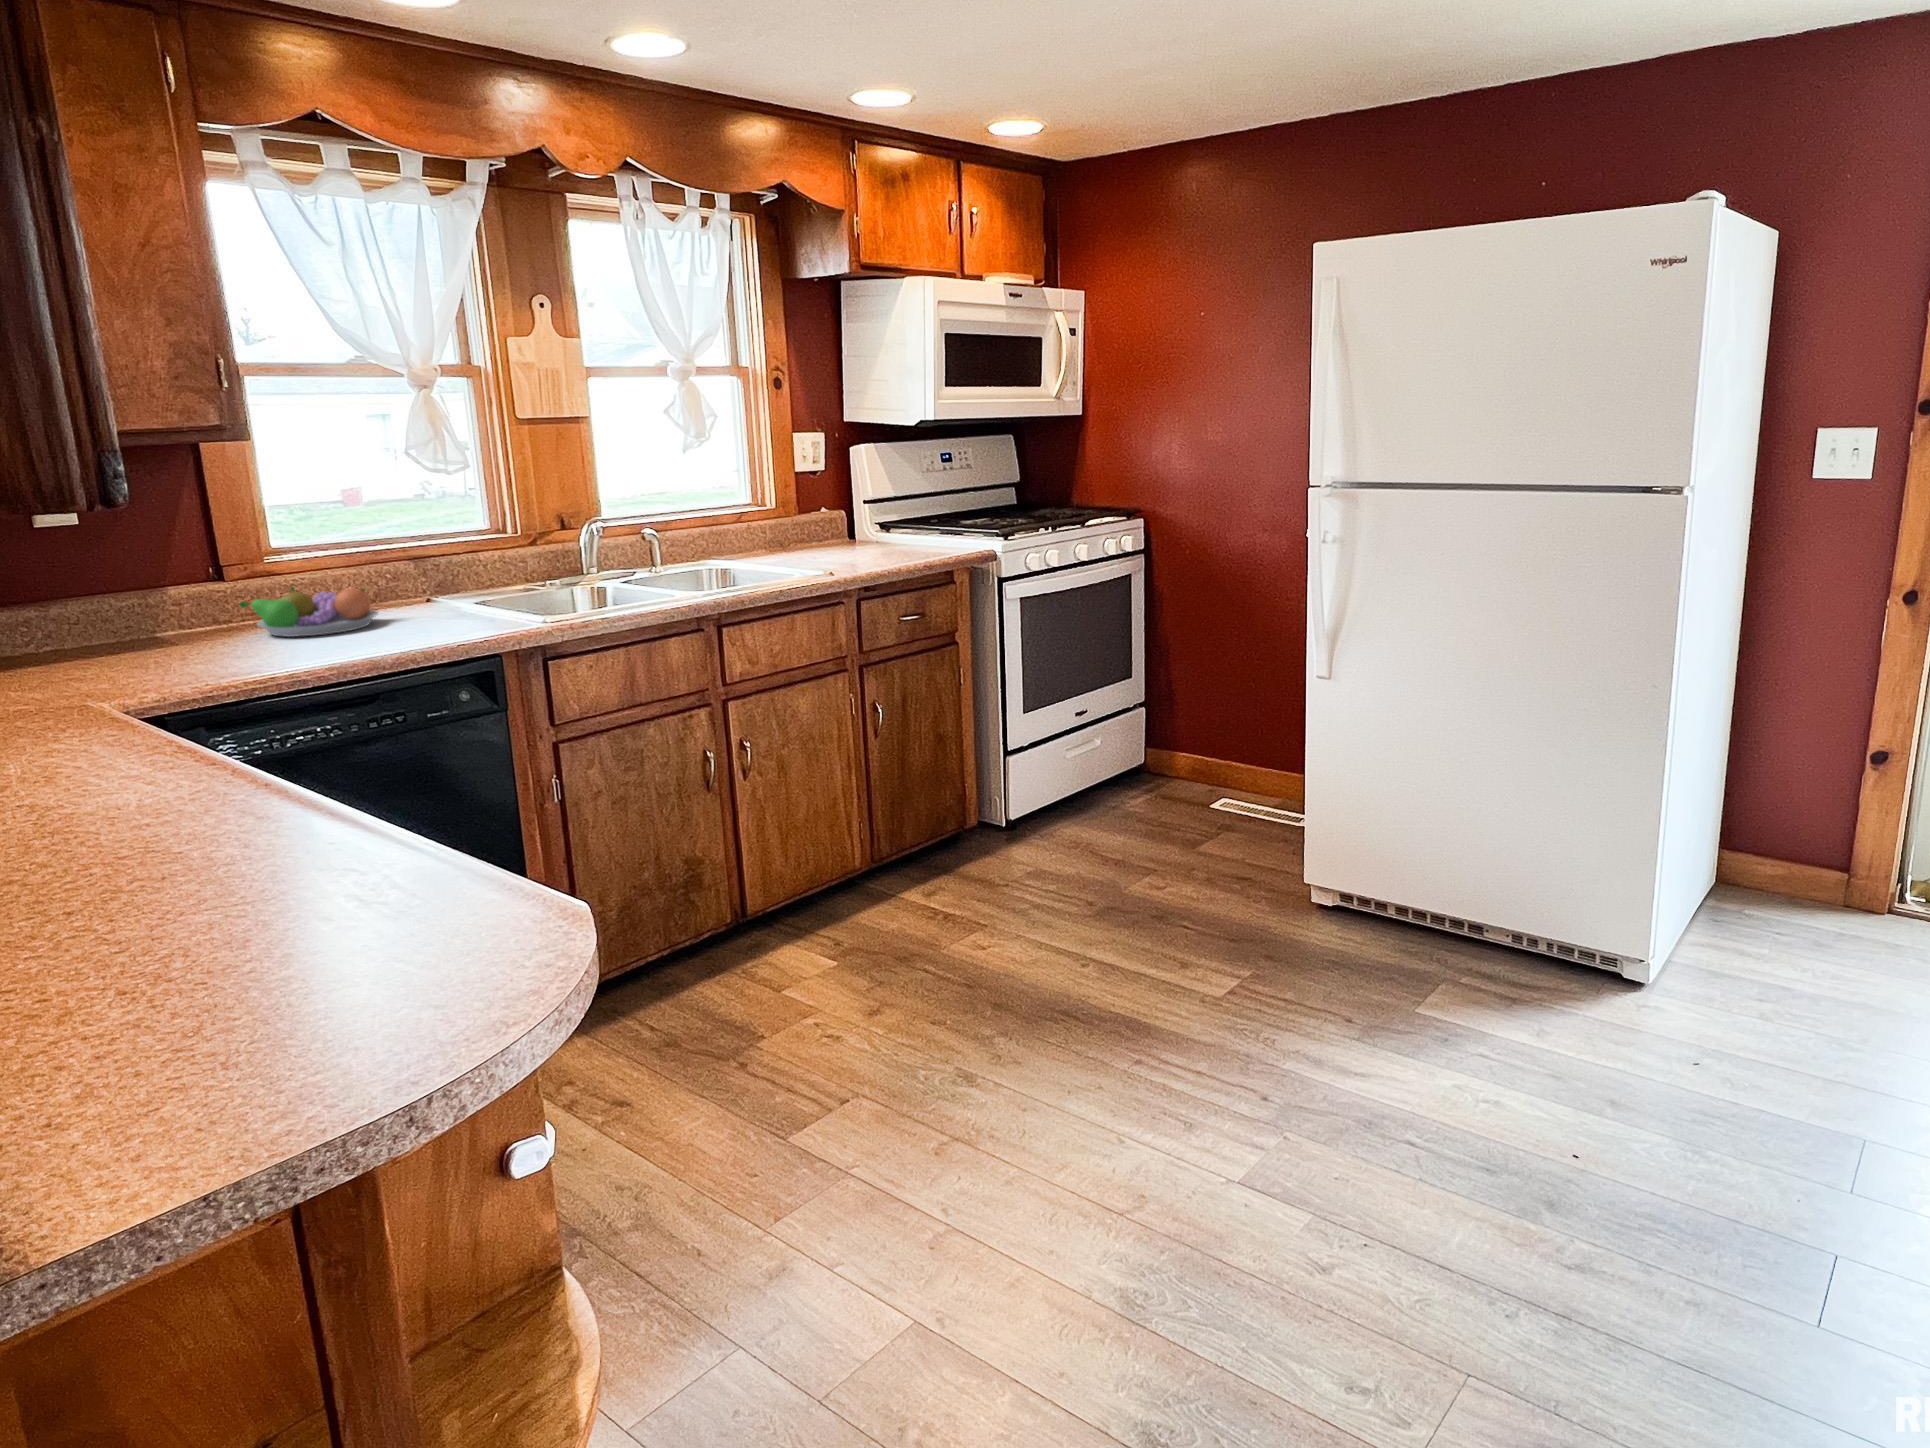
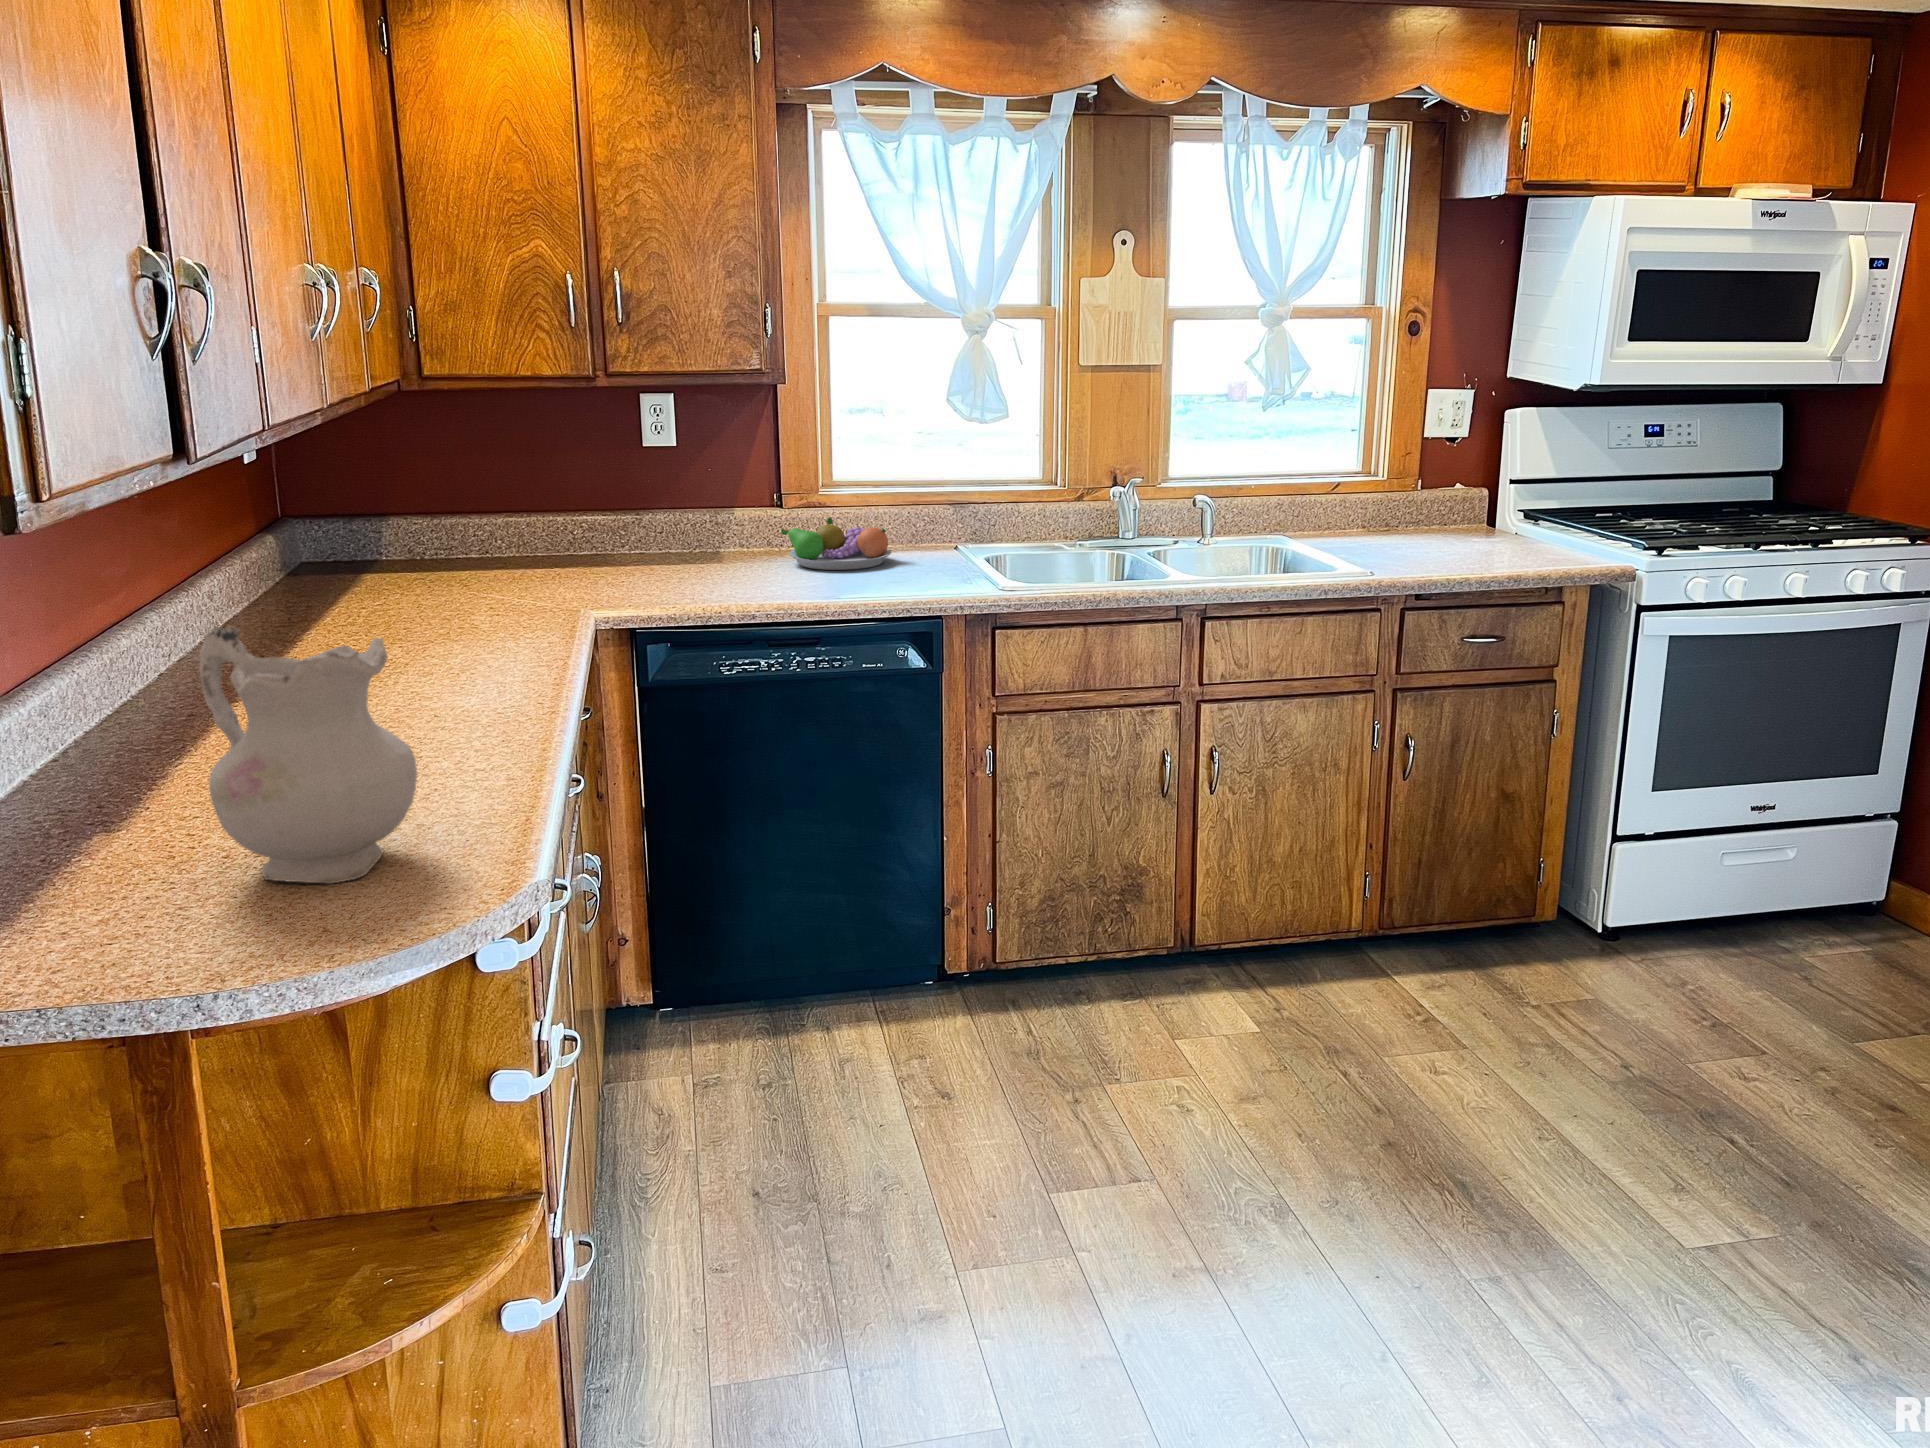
ceramic pitcher: none [50,660,403,993] -> present [199,627,417,884]

